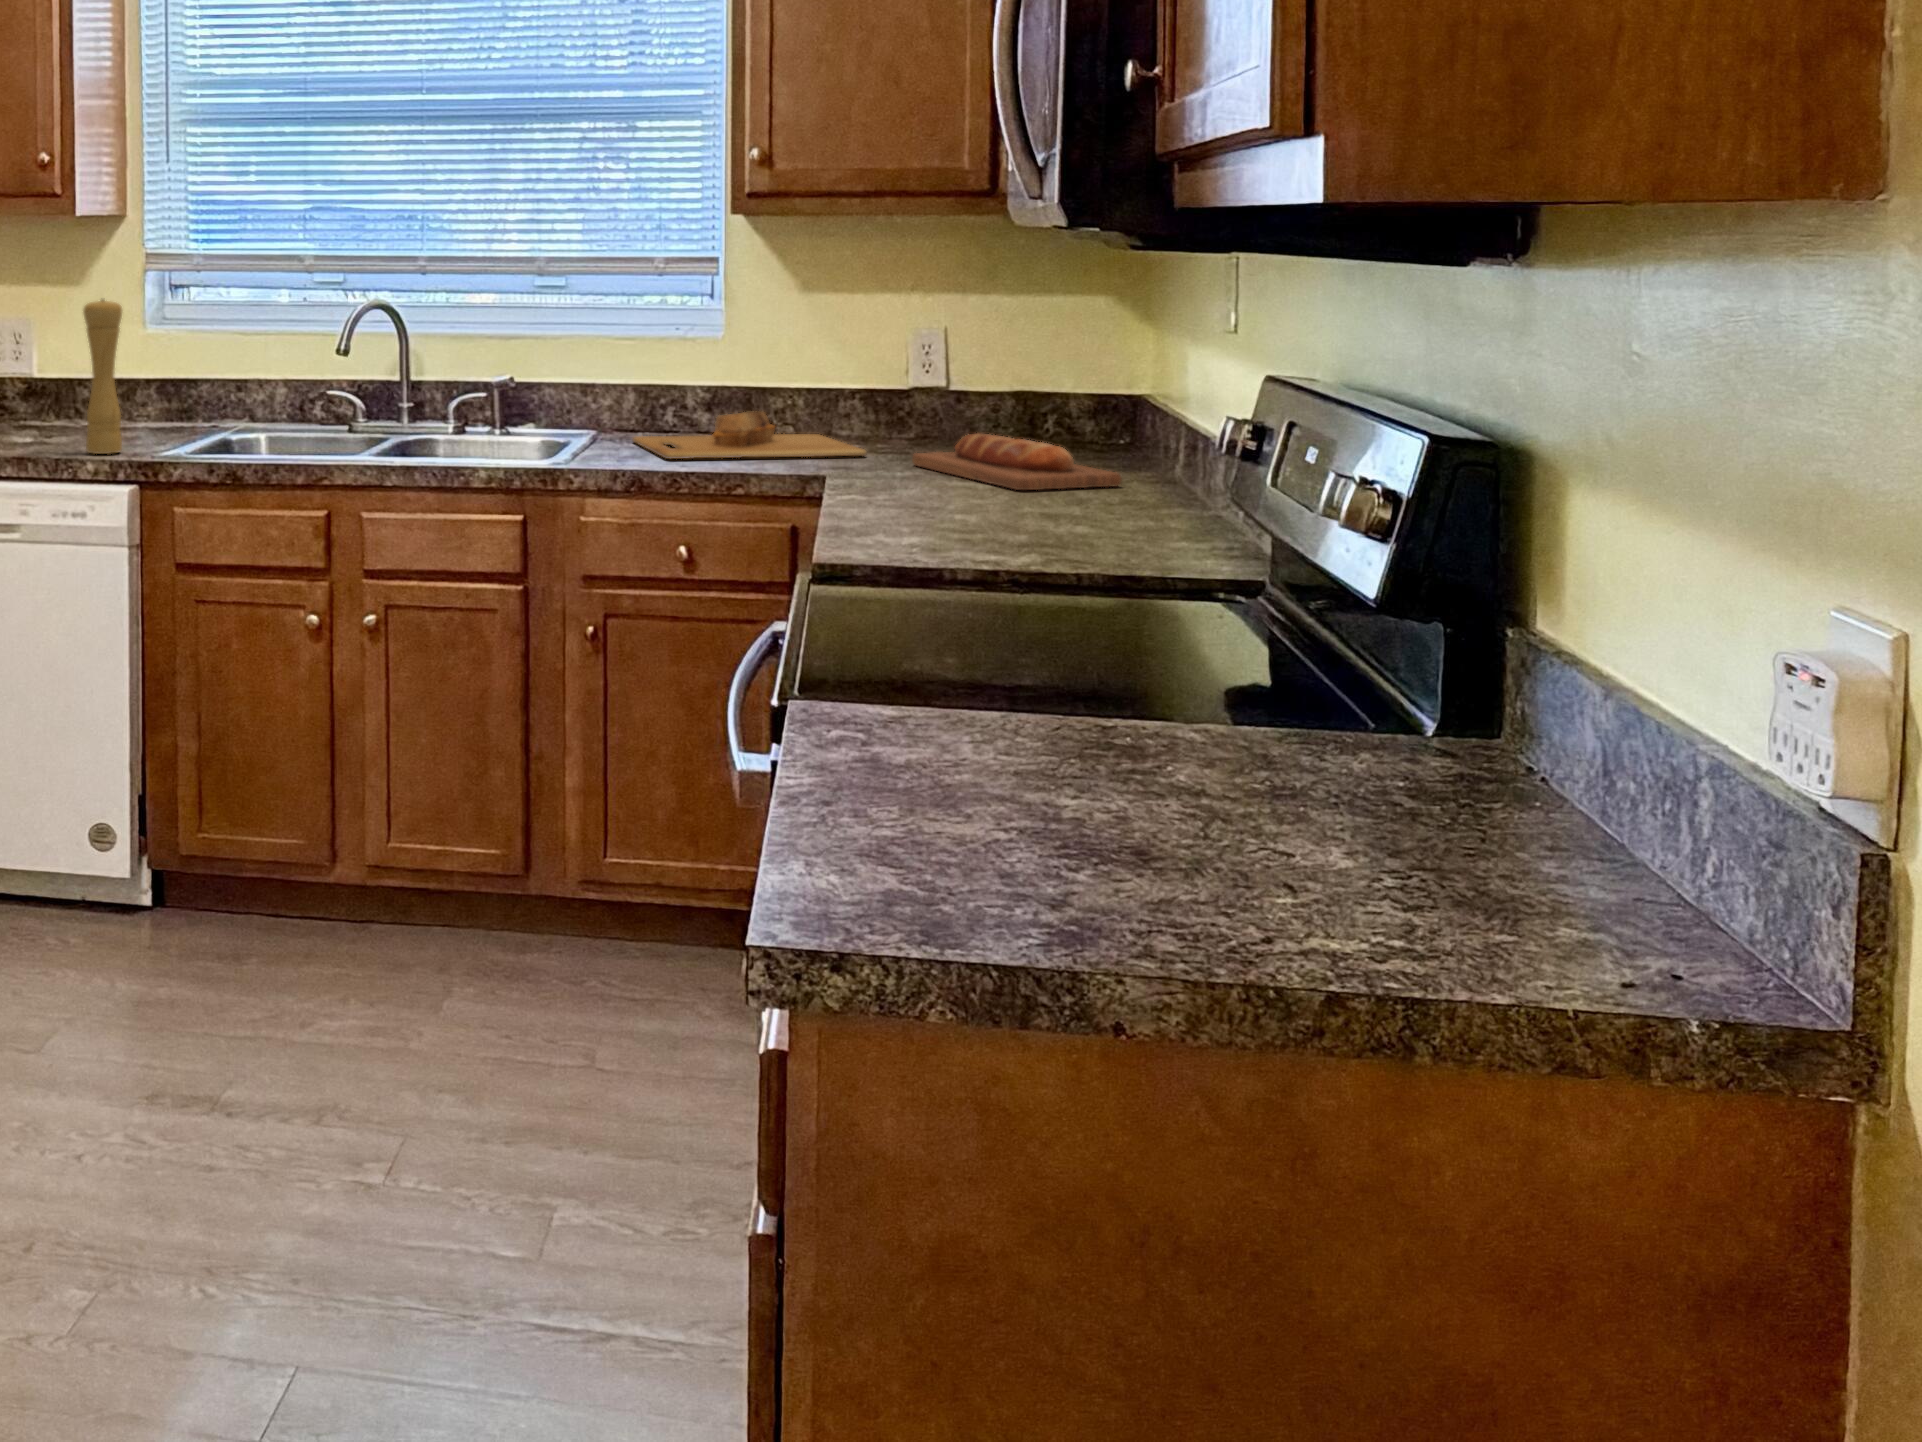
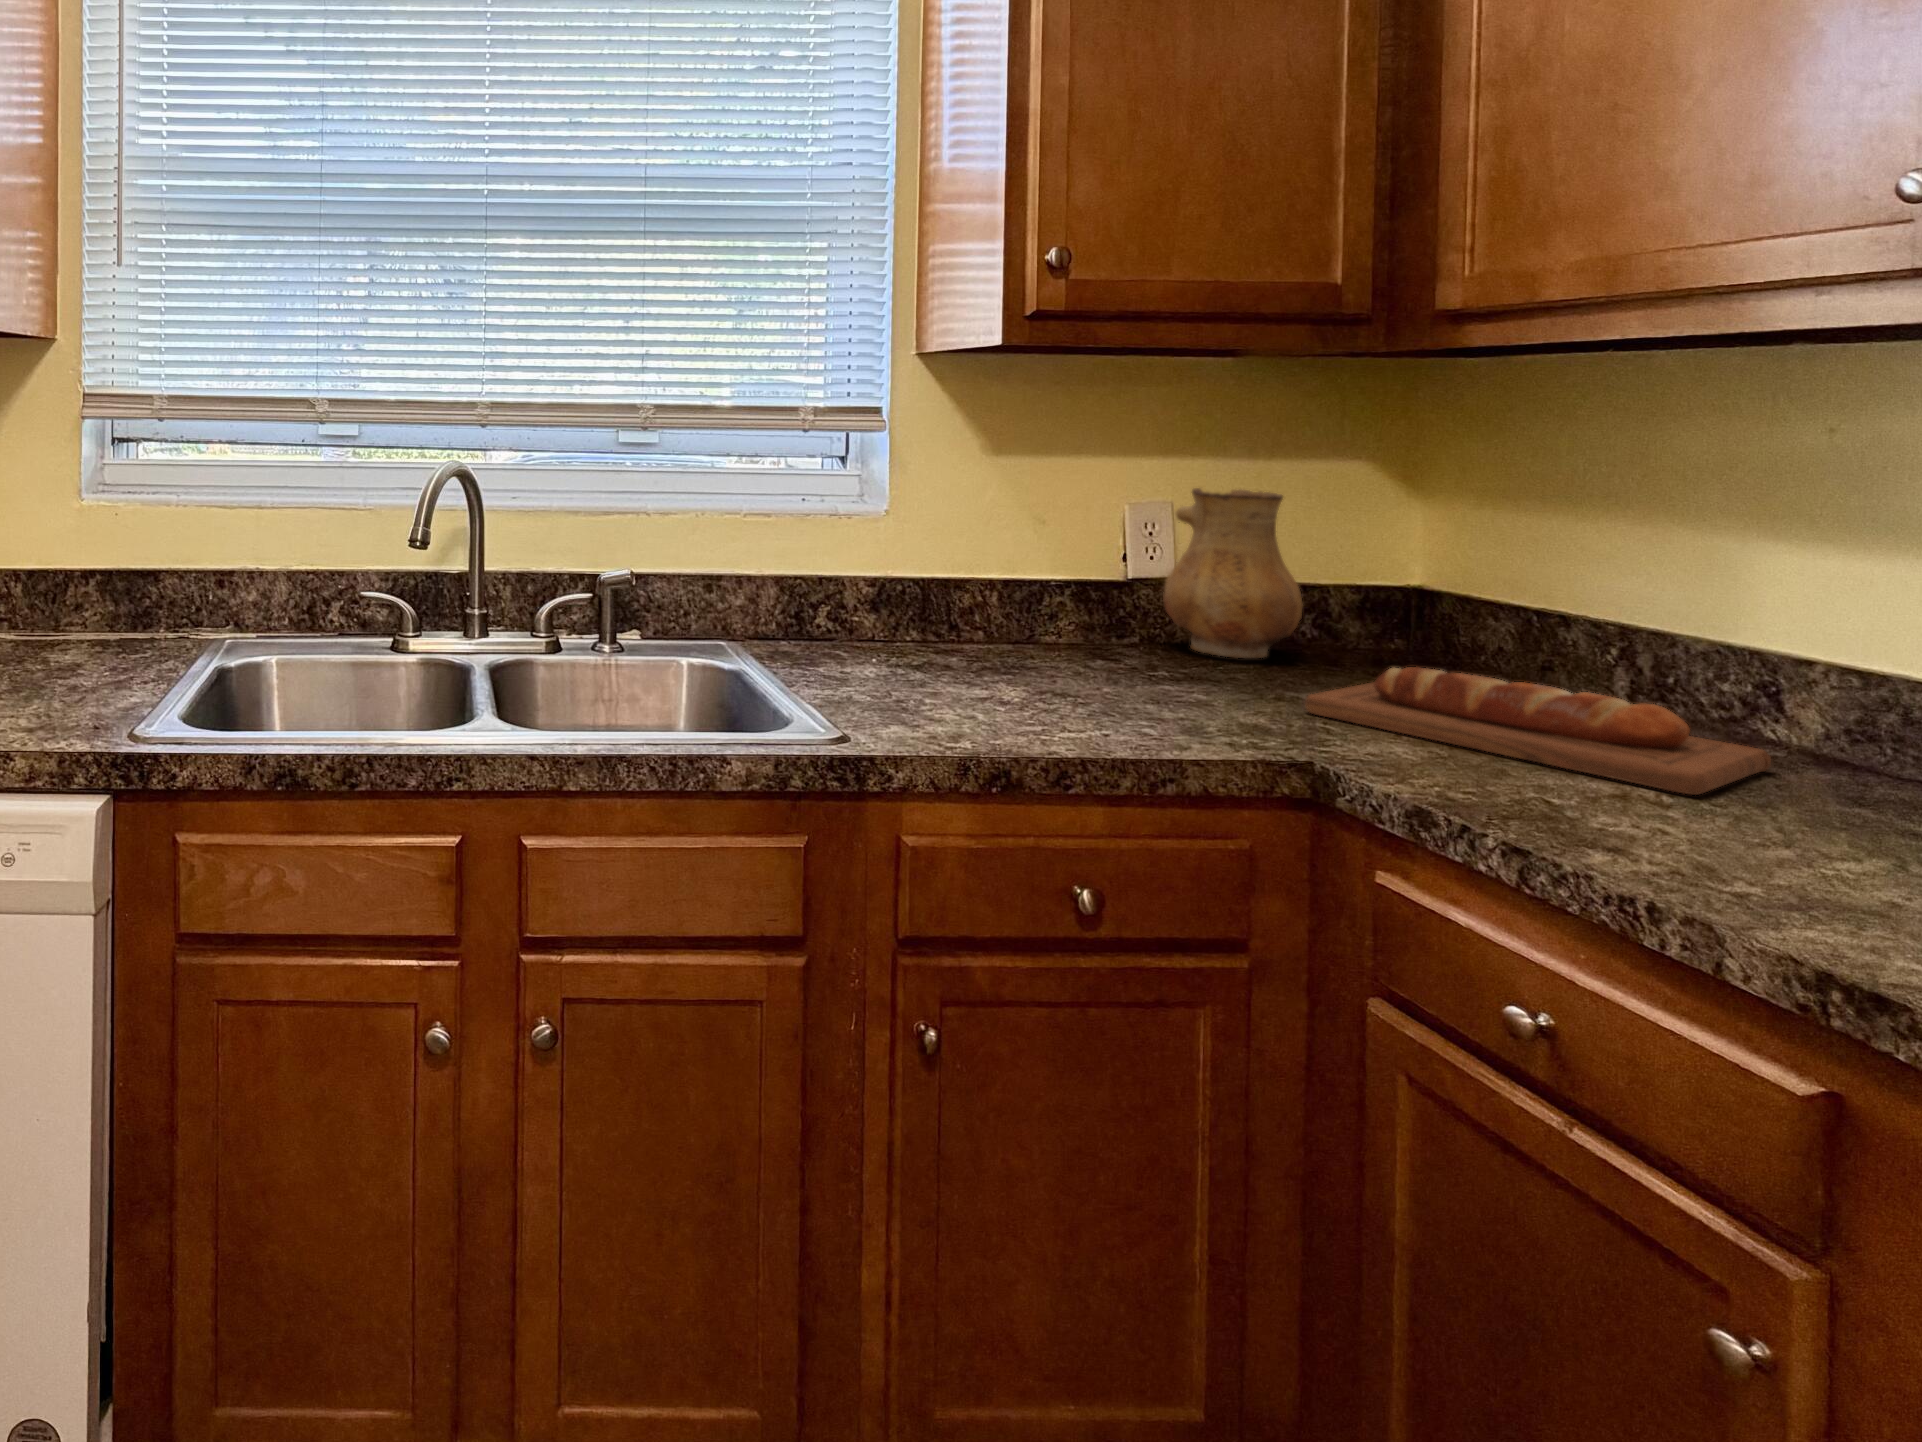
pepper mill: present [83,299,122,454] -> none [9,460,79,730]
ceramic pitcher: none [932,318,1026,446] -> present [1164,488,1302,658]
cutting board: present [633,412,866,459] -> none [809,619,1190,712]

